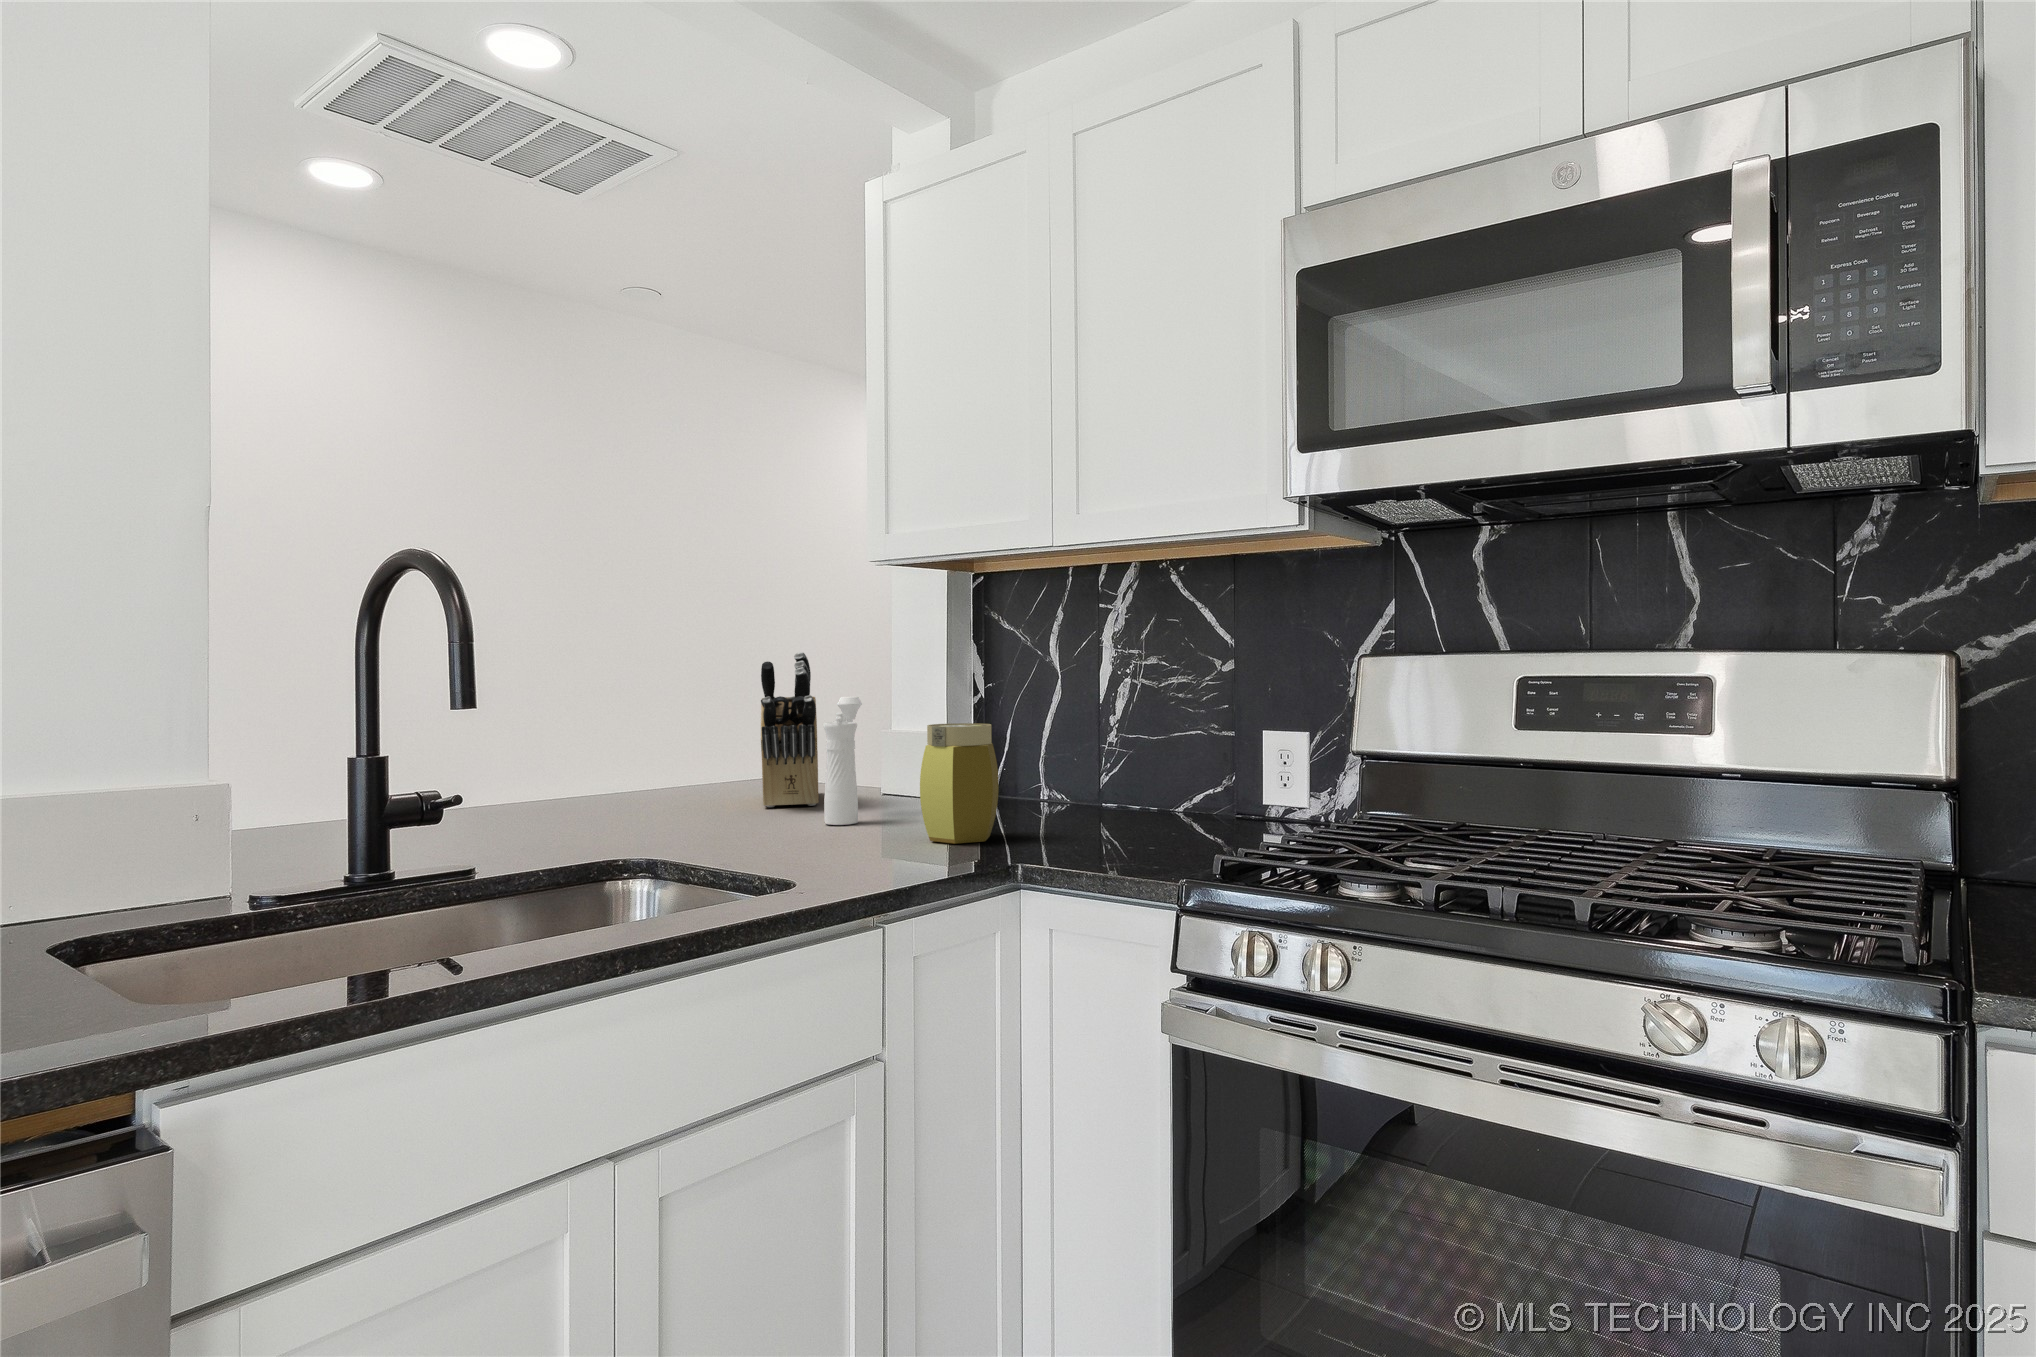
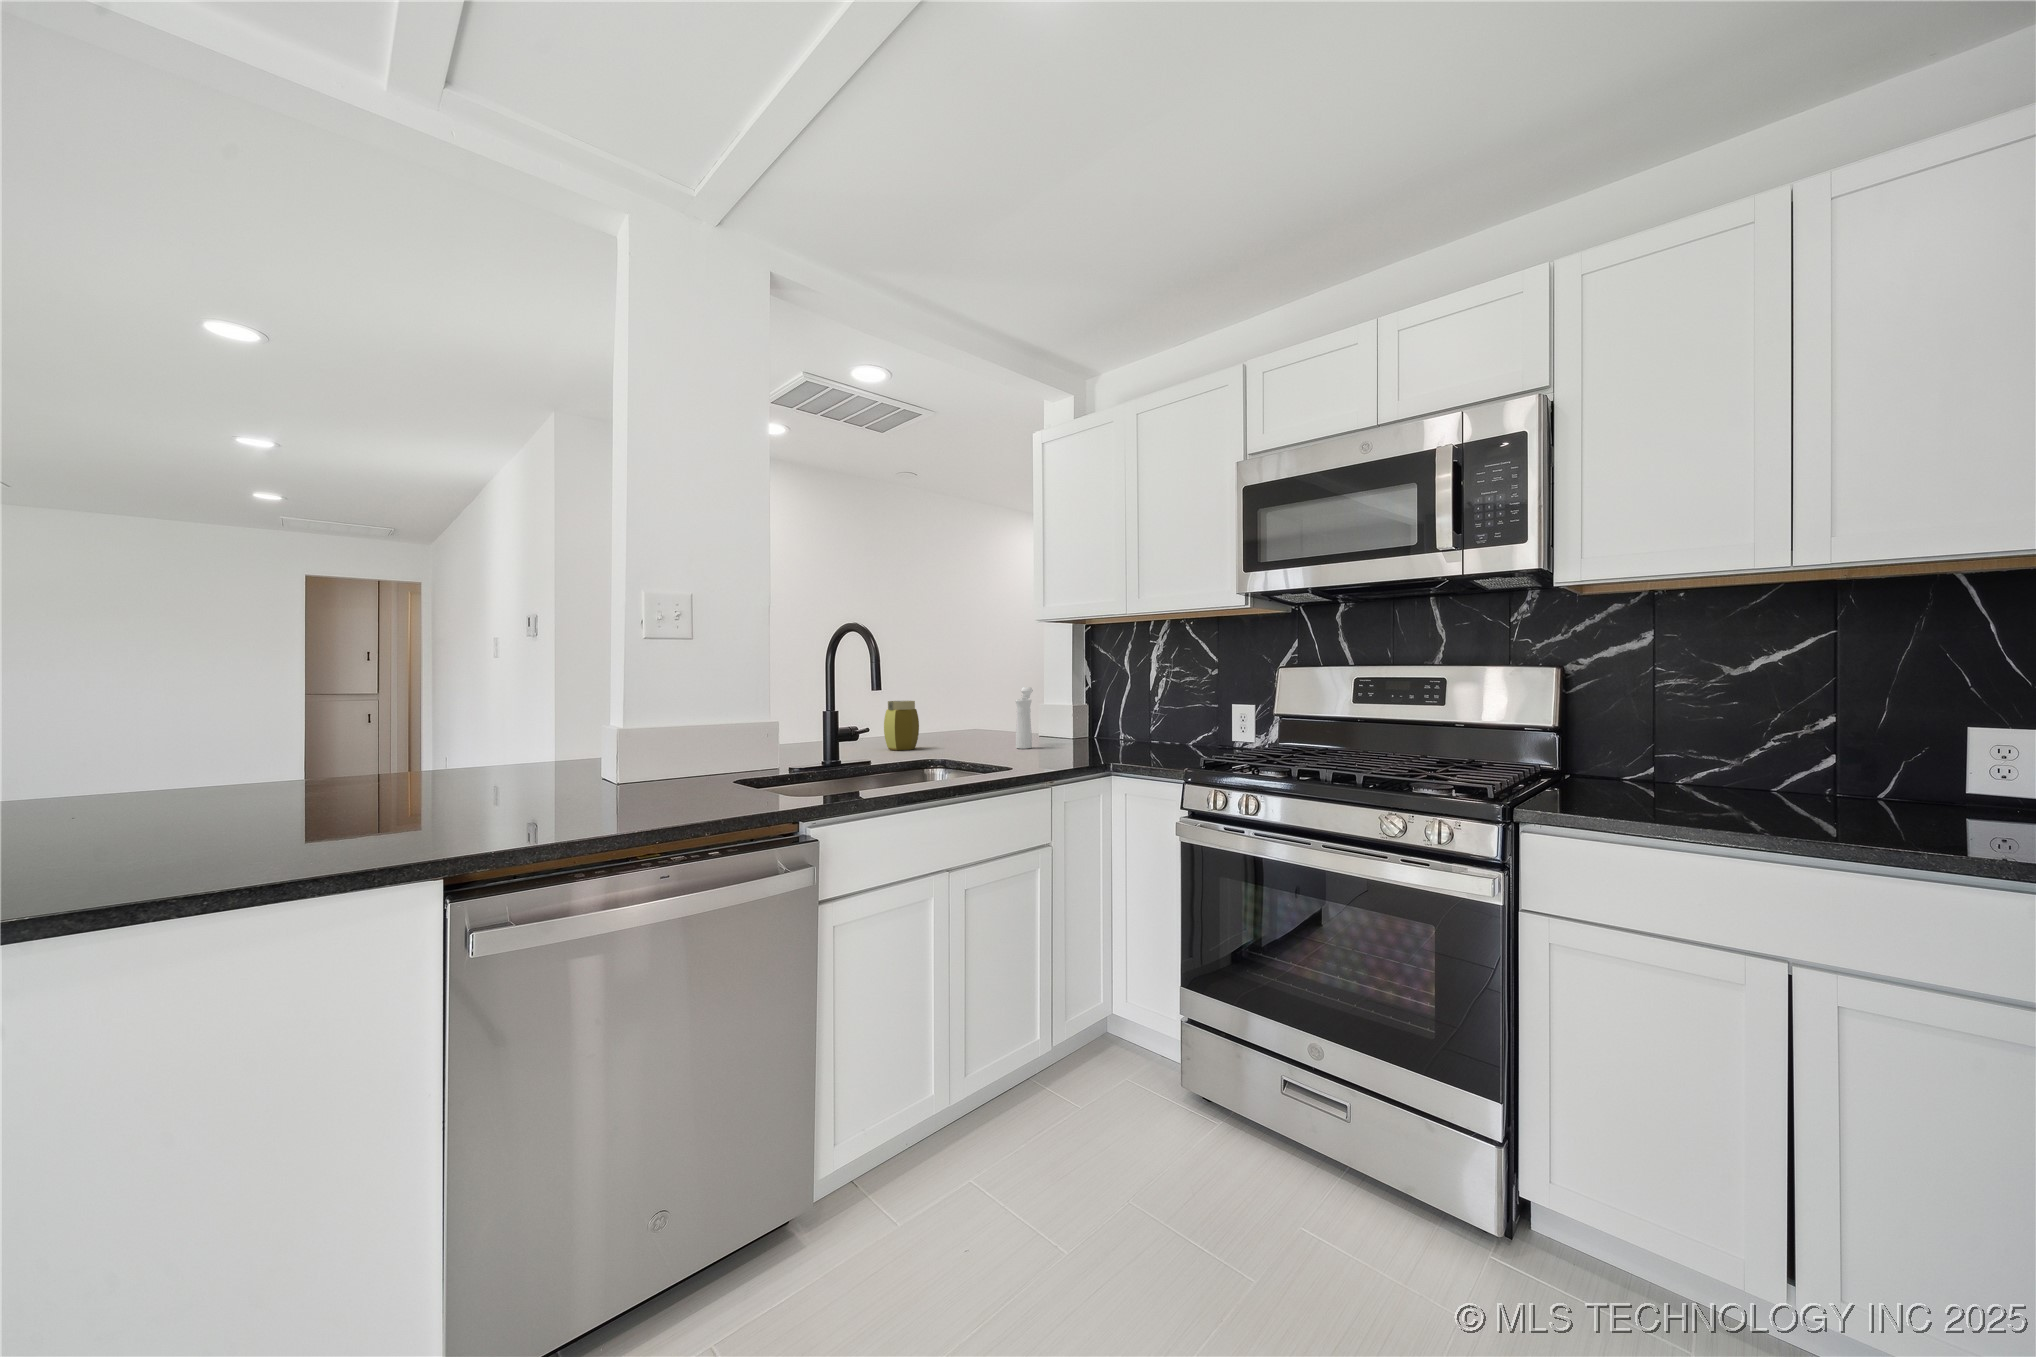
knife block: present [761,652,818,807] -> none [981,665,1010,742]
jar: present [920,723,999,844] -> present [884,701,919,750]

